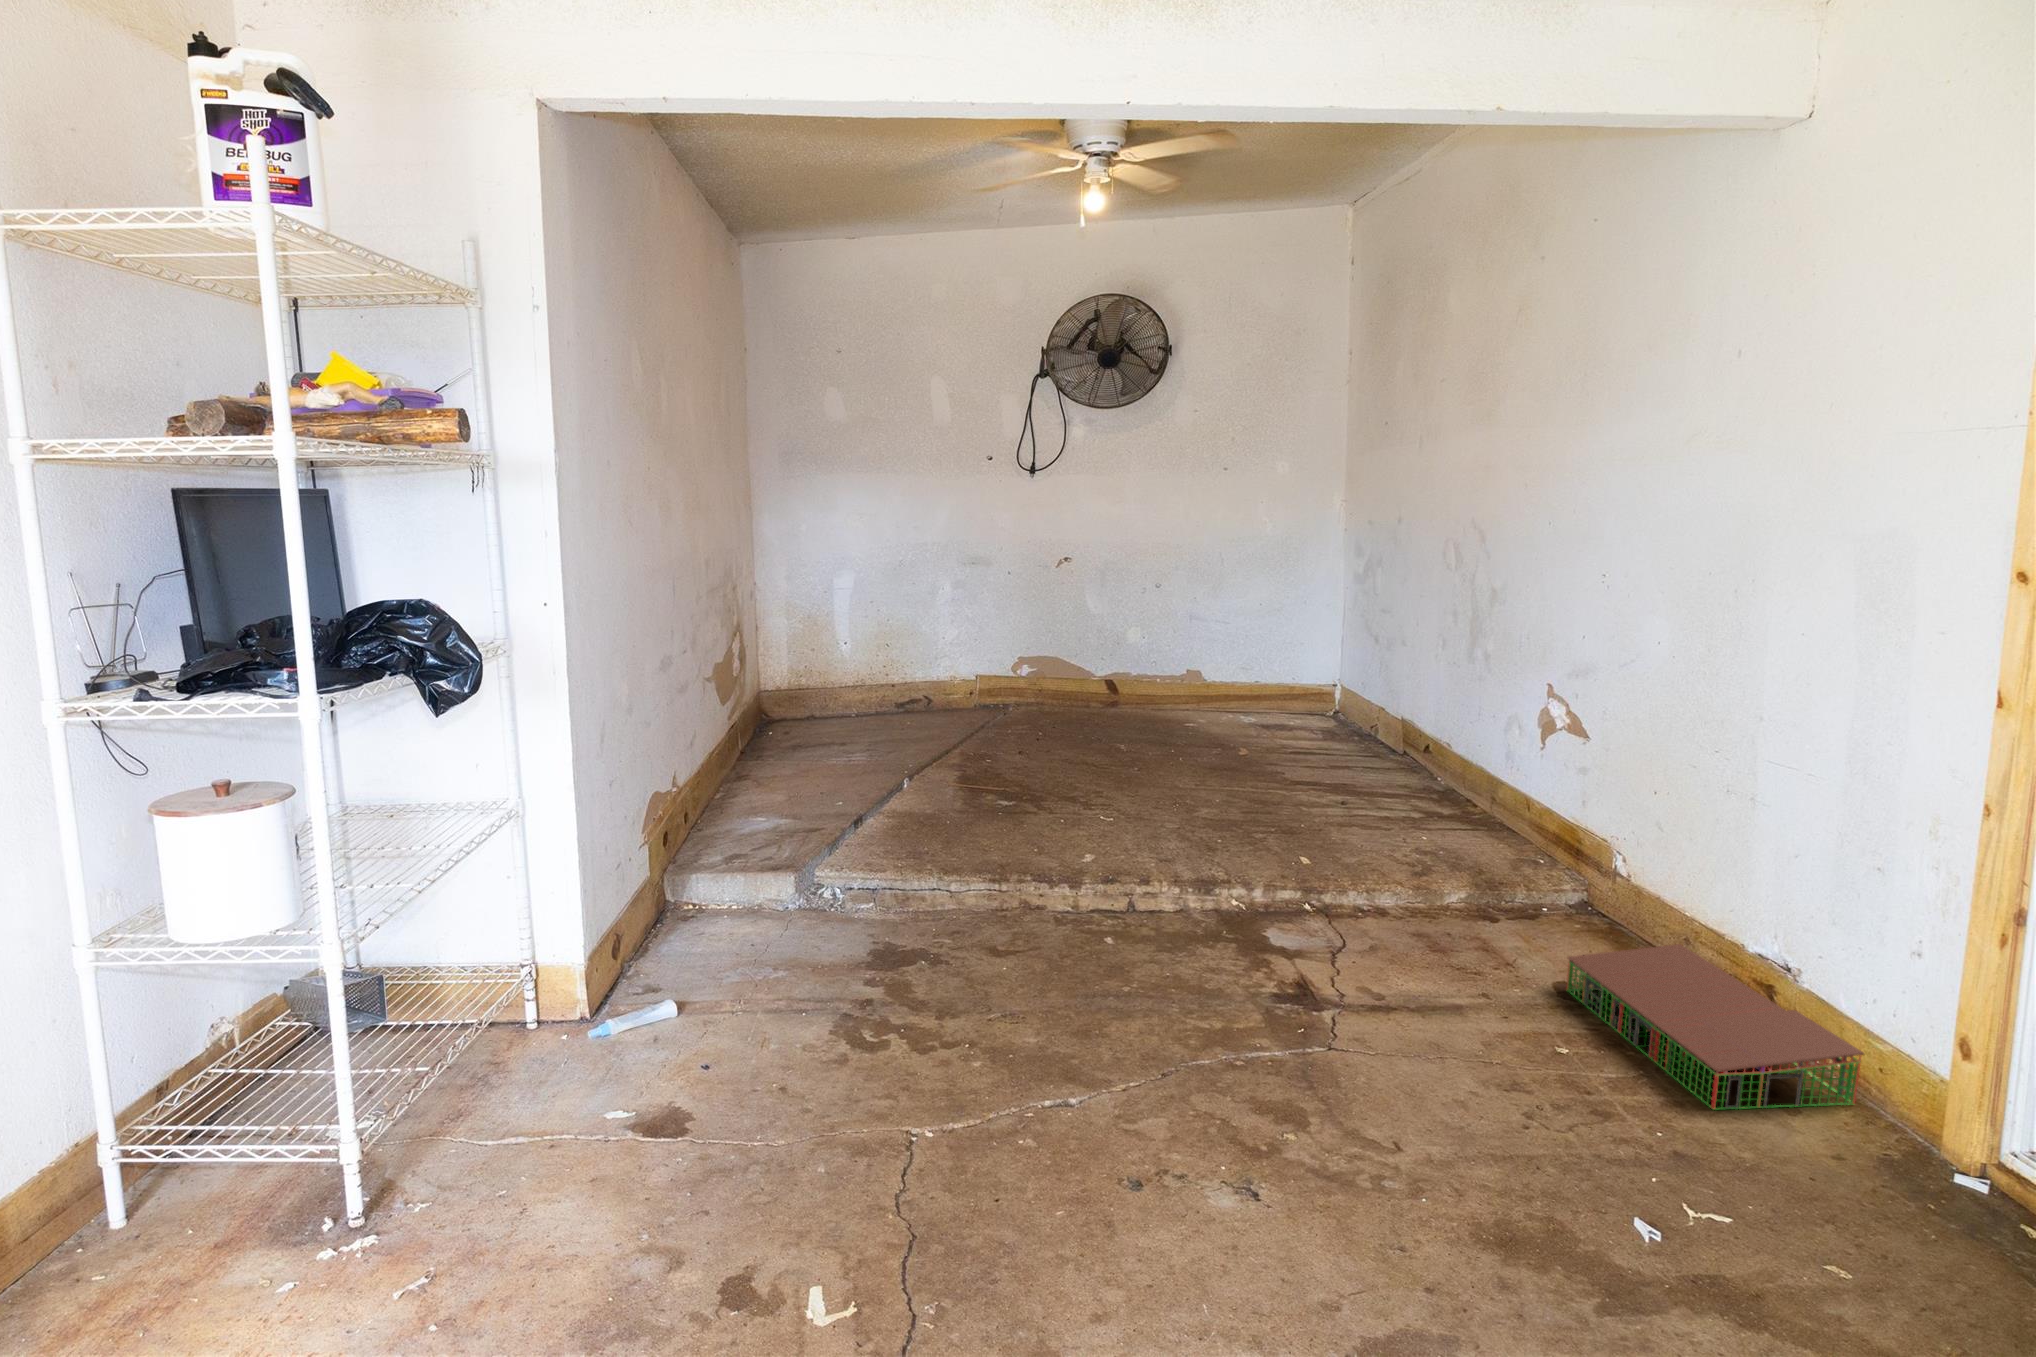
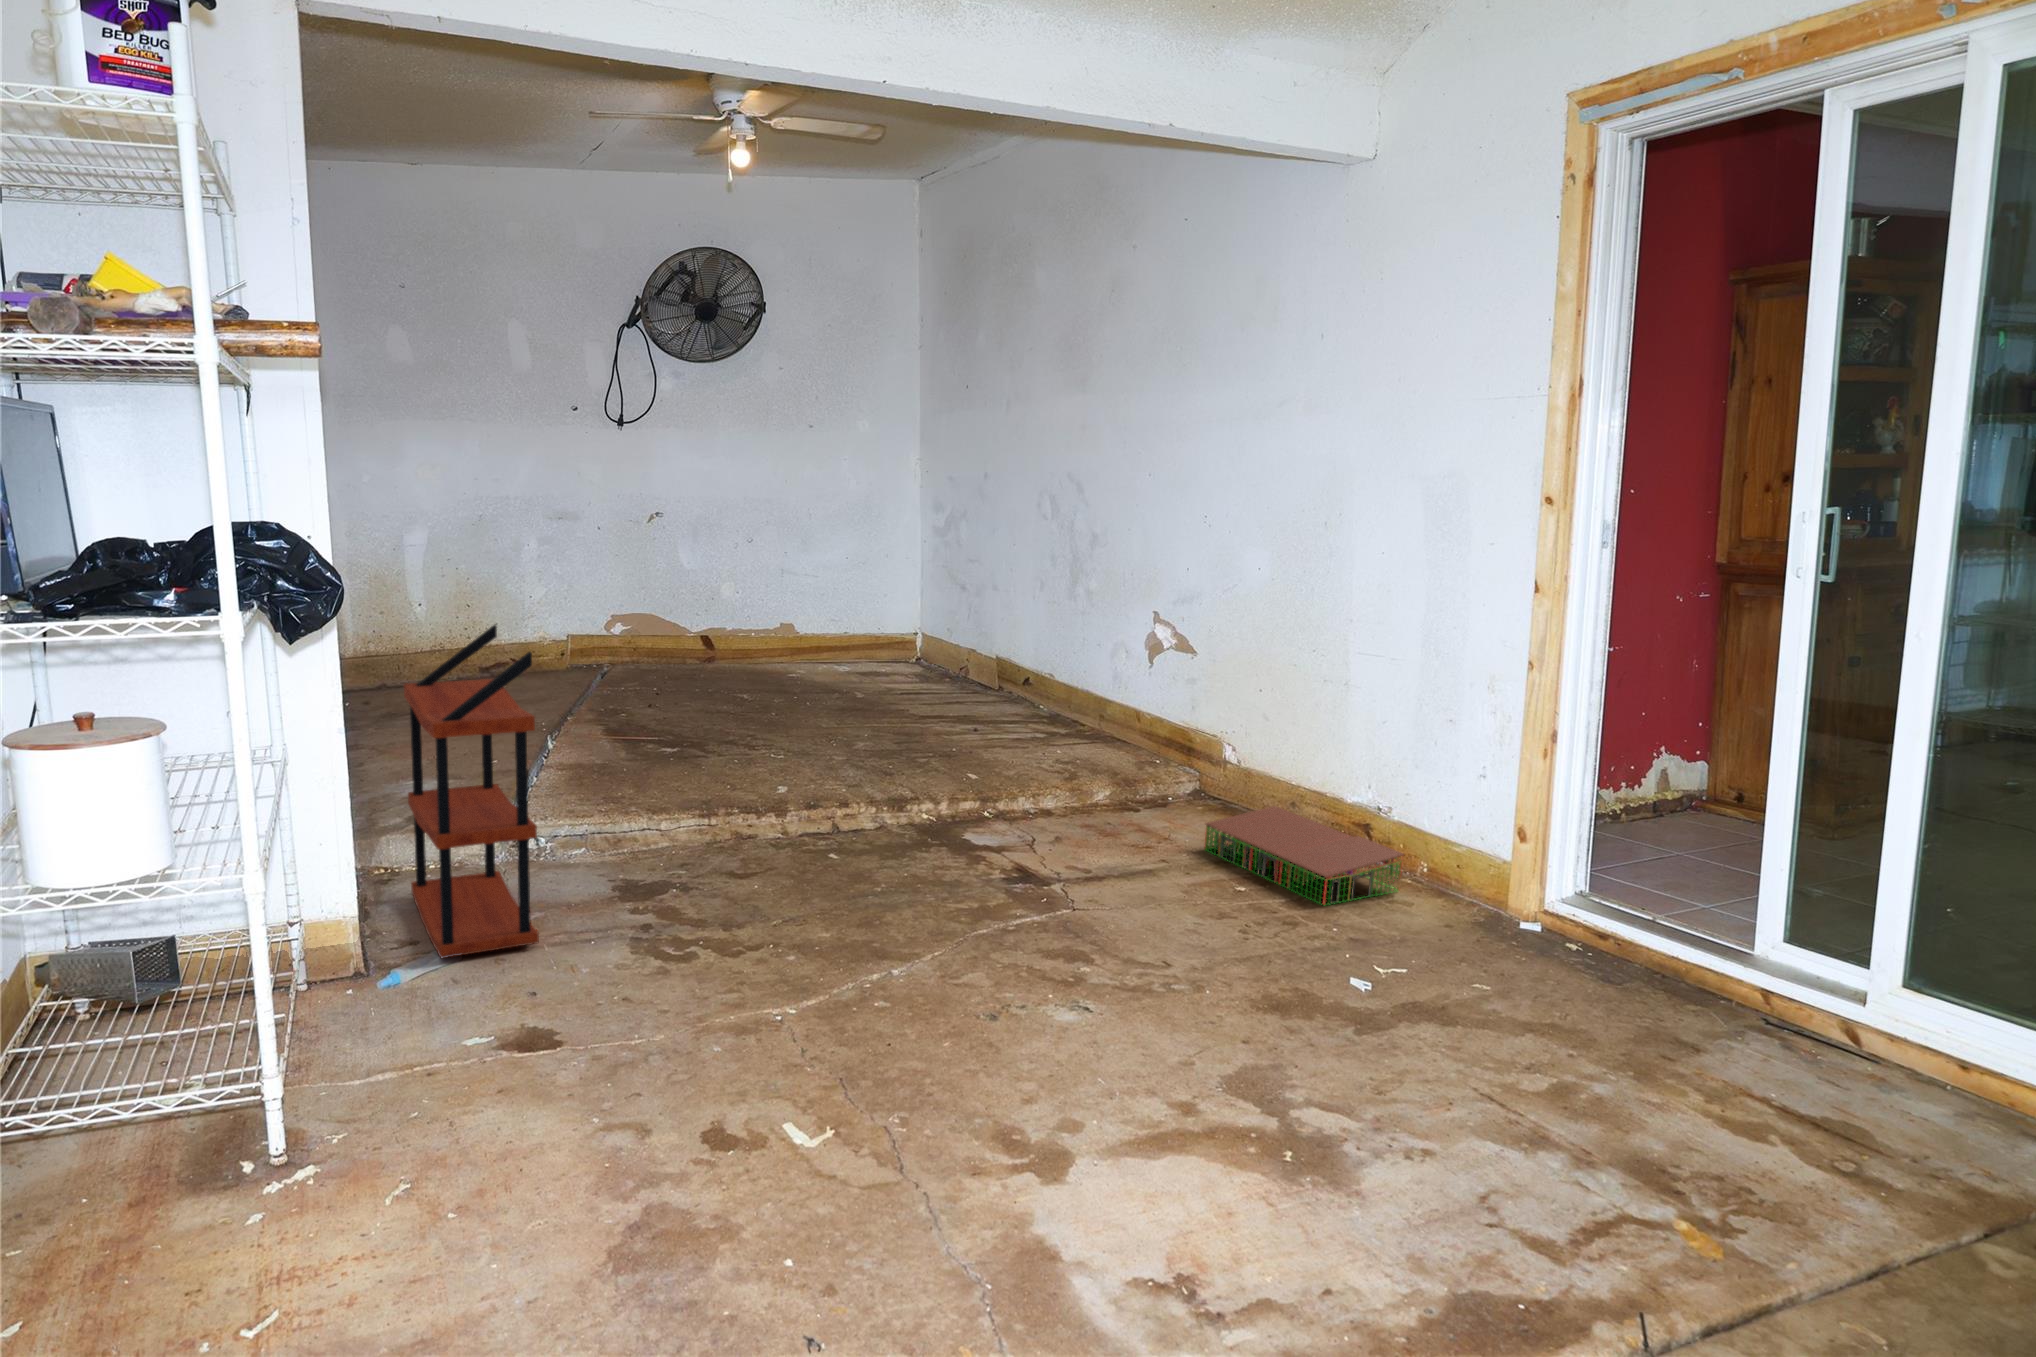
shelving unit: none [649,686,780,1010] -> present [404,625,539,958]

